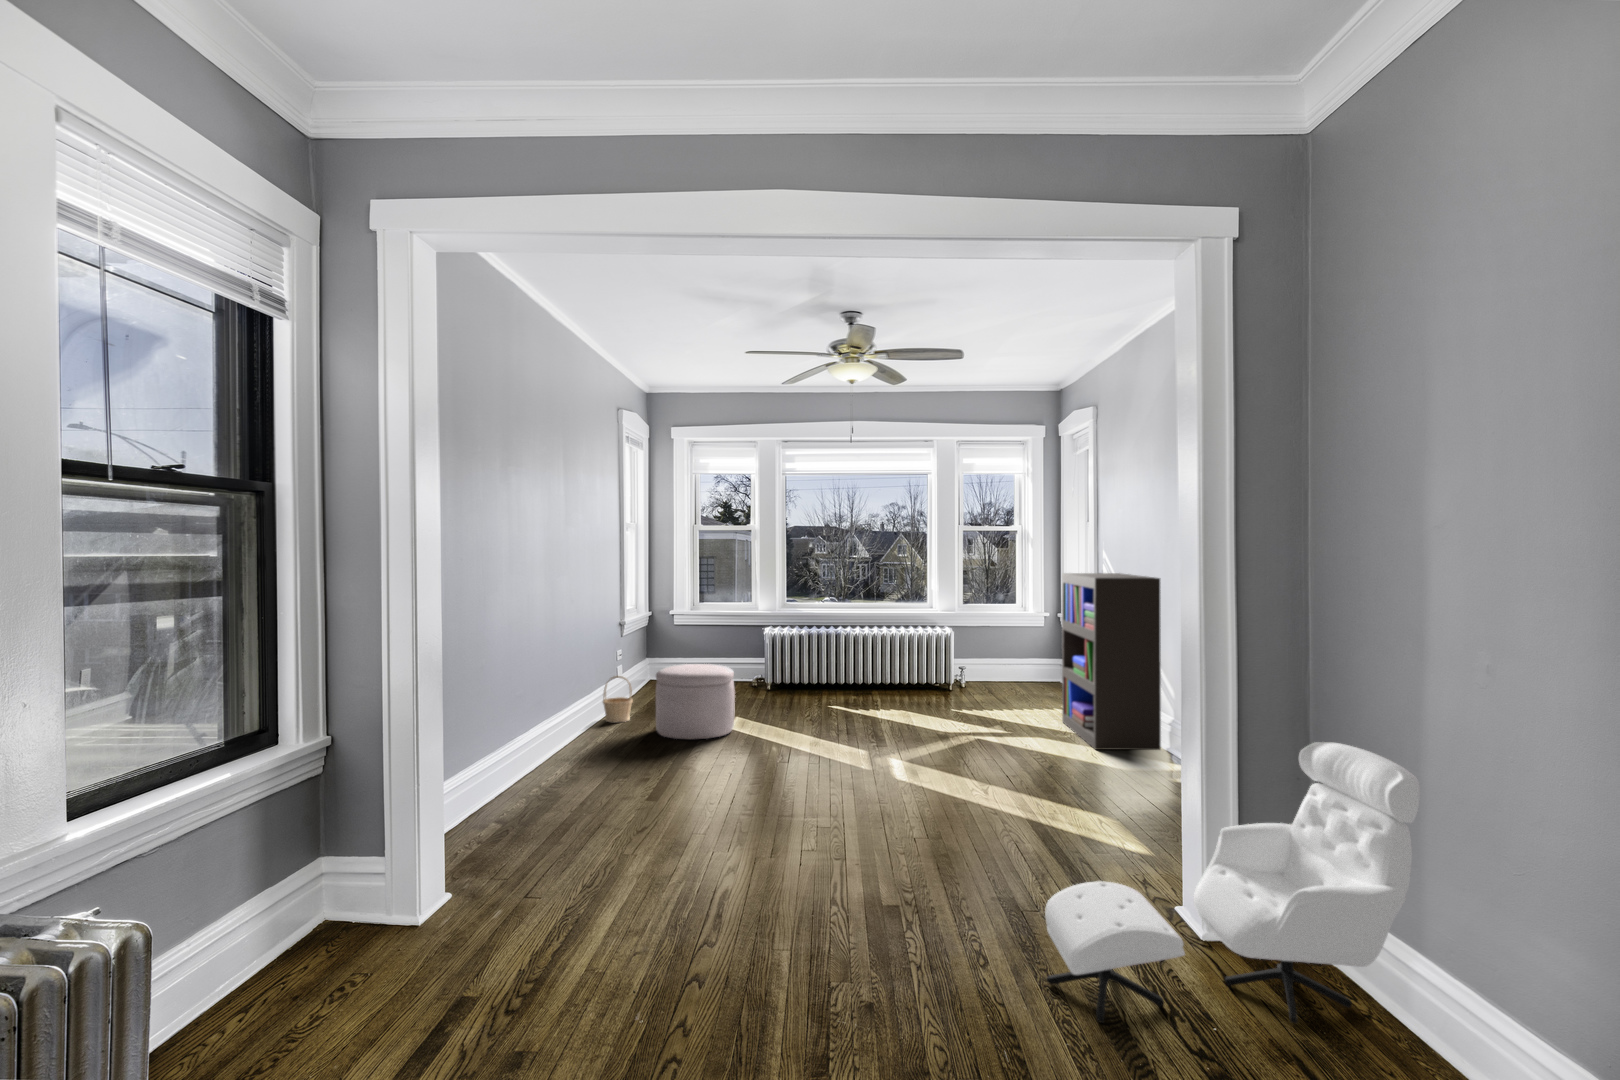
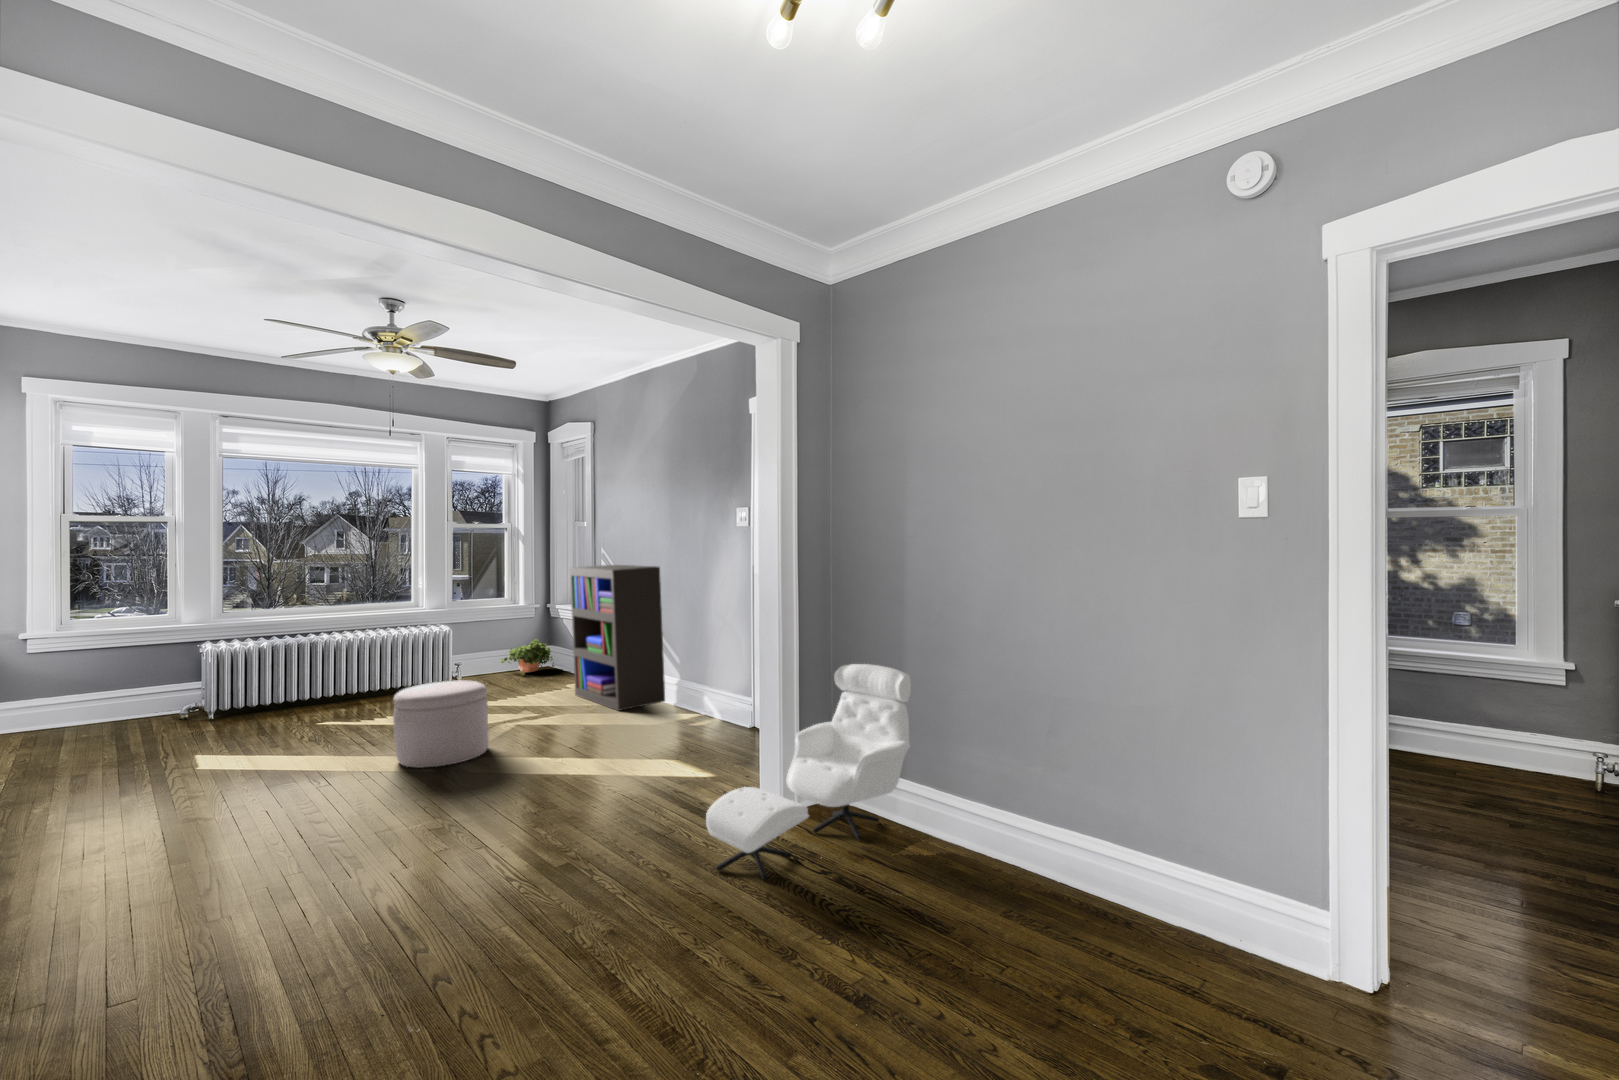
potted plant: none [1004,652,1068,691] -> present [500,639,554,675]
ottoman: present [656,664,735,739] -> present [393,680,489,768]
basket: present [603,676,633,722] -> none [9,736,63,798]

